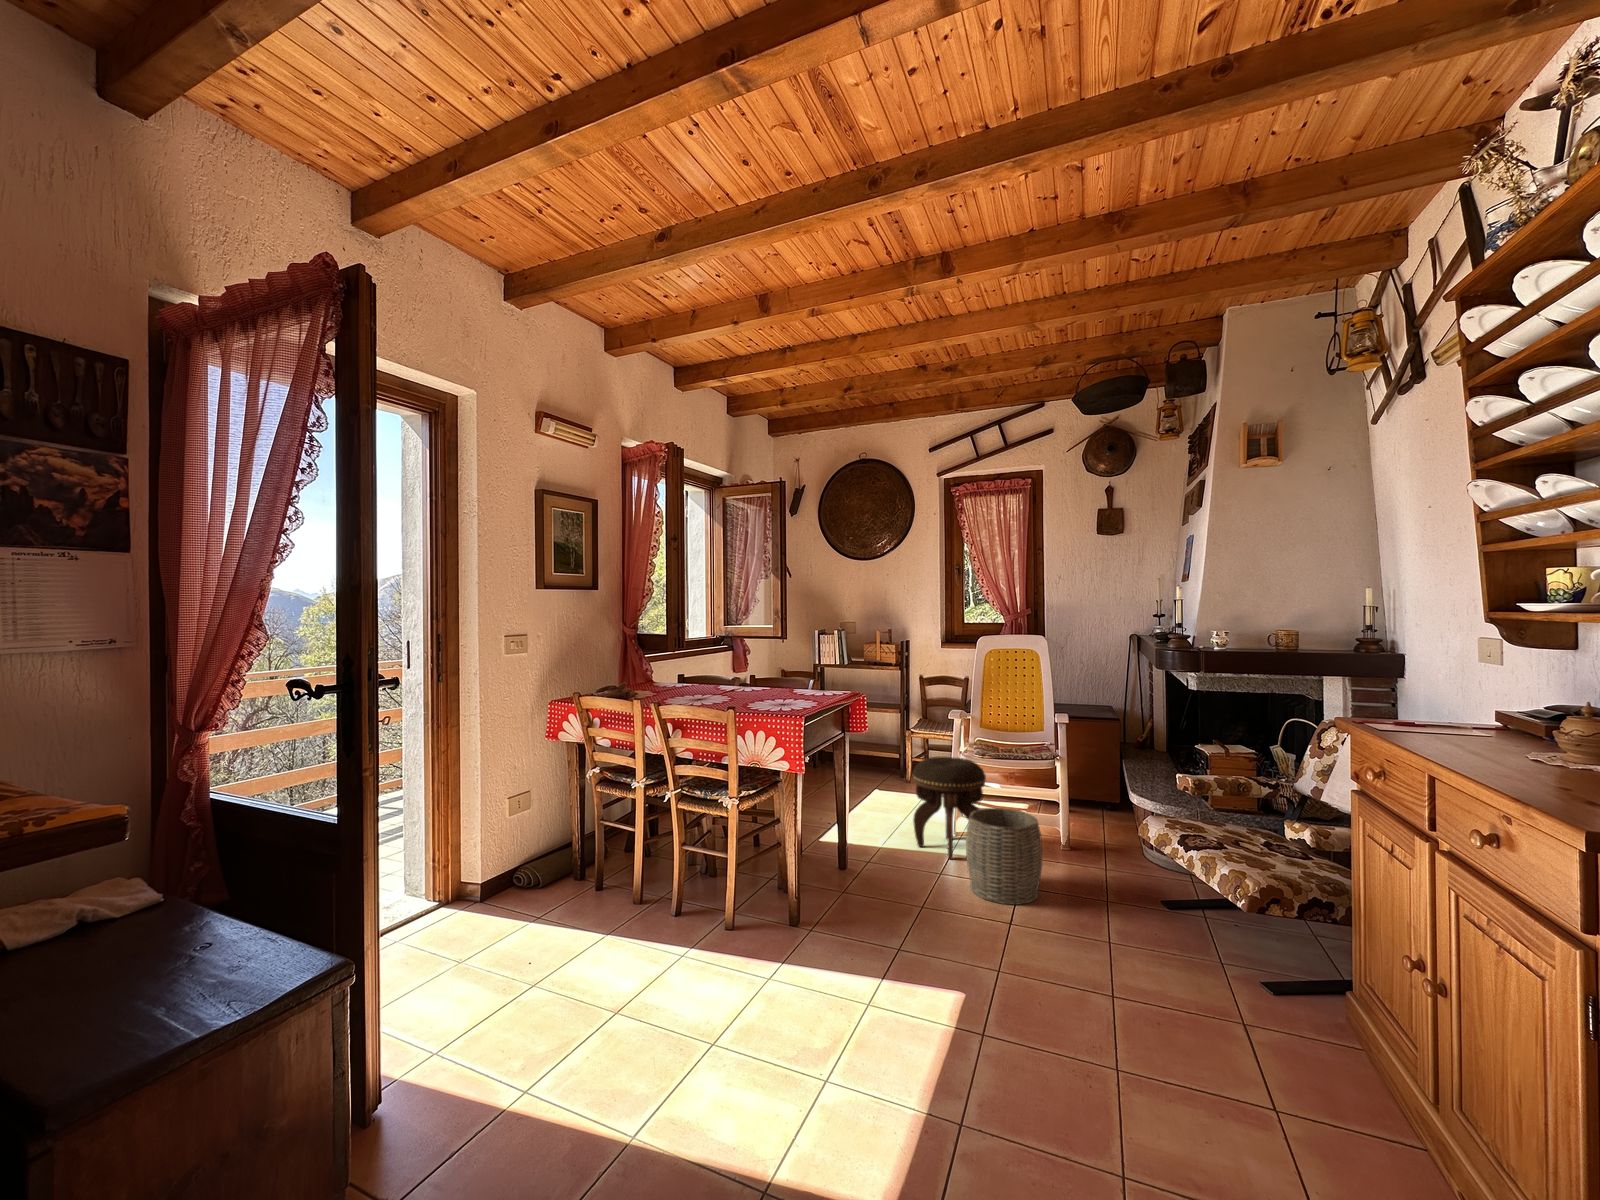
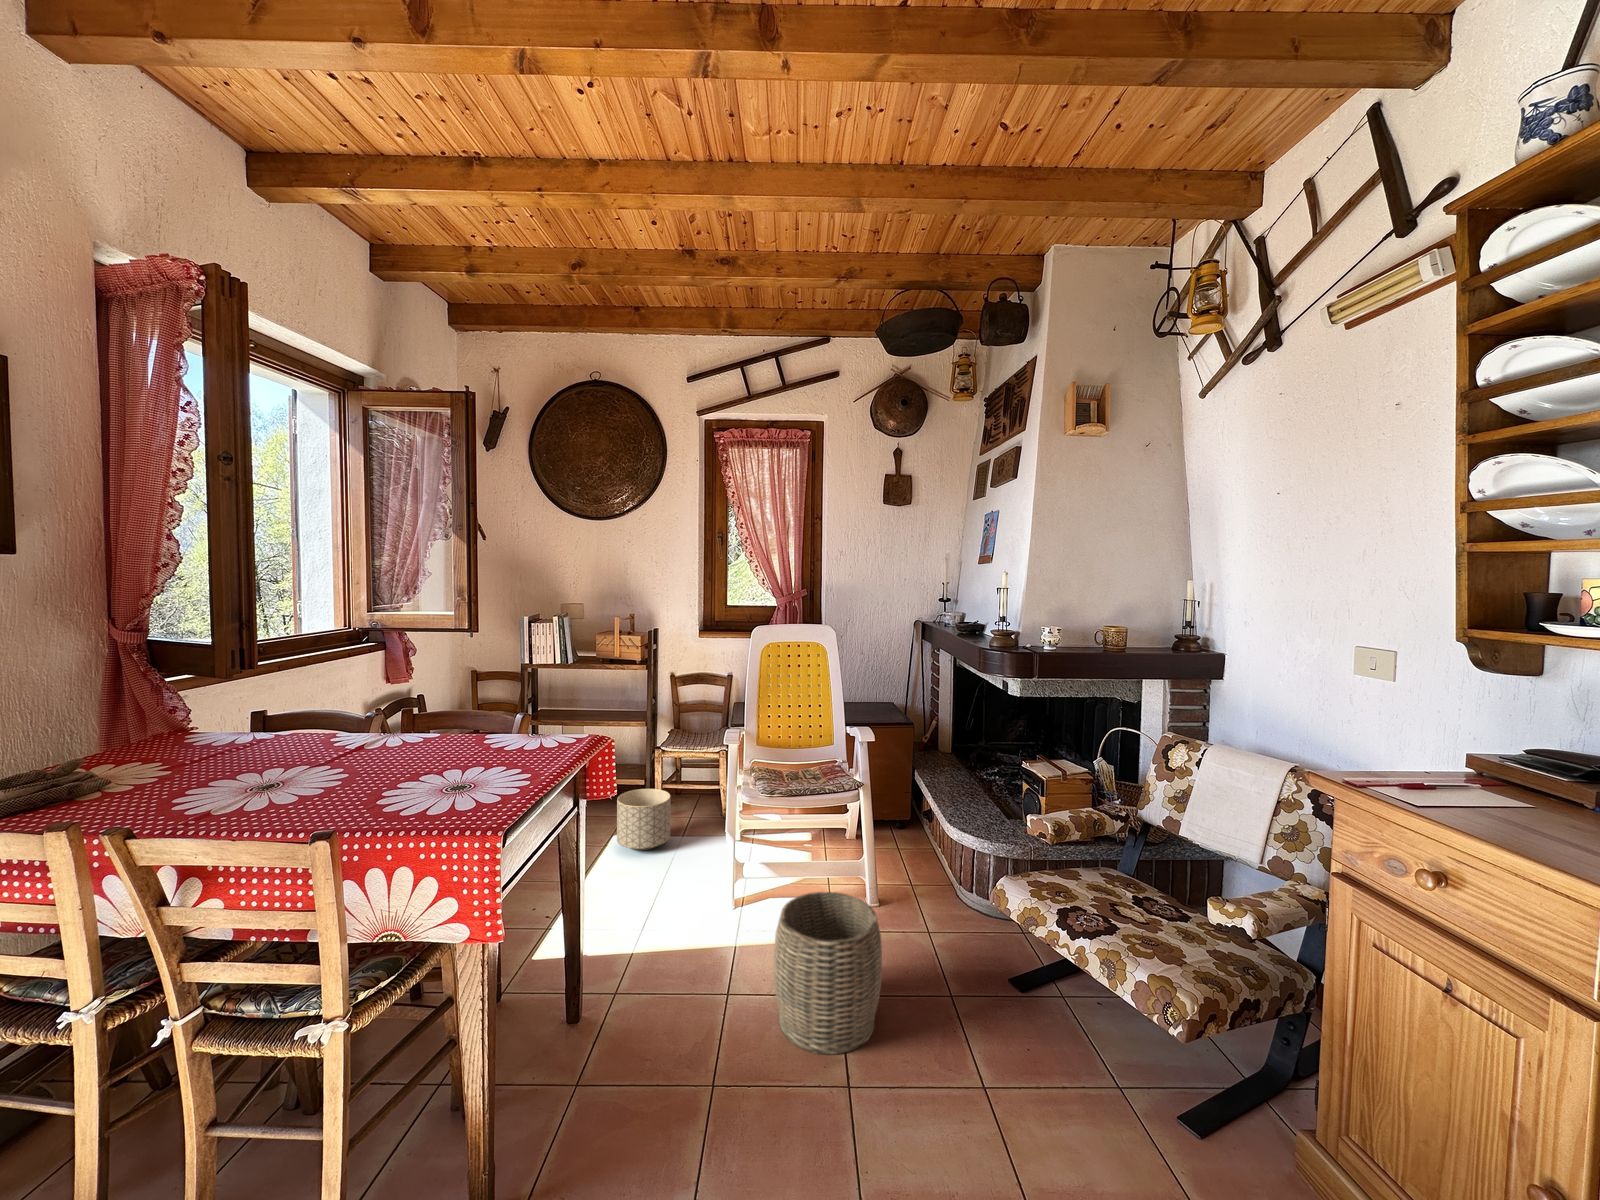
planter: none [877,757,915,800] -> present [617,789,671,851]
footstool: present [913,757,986,859] -> none [681,806,785,965]

